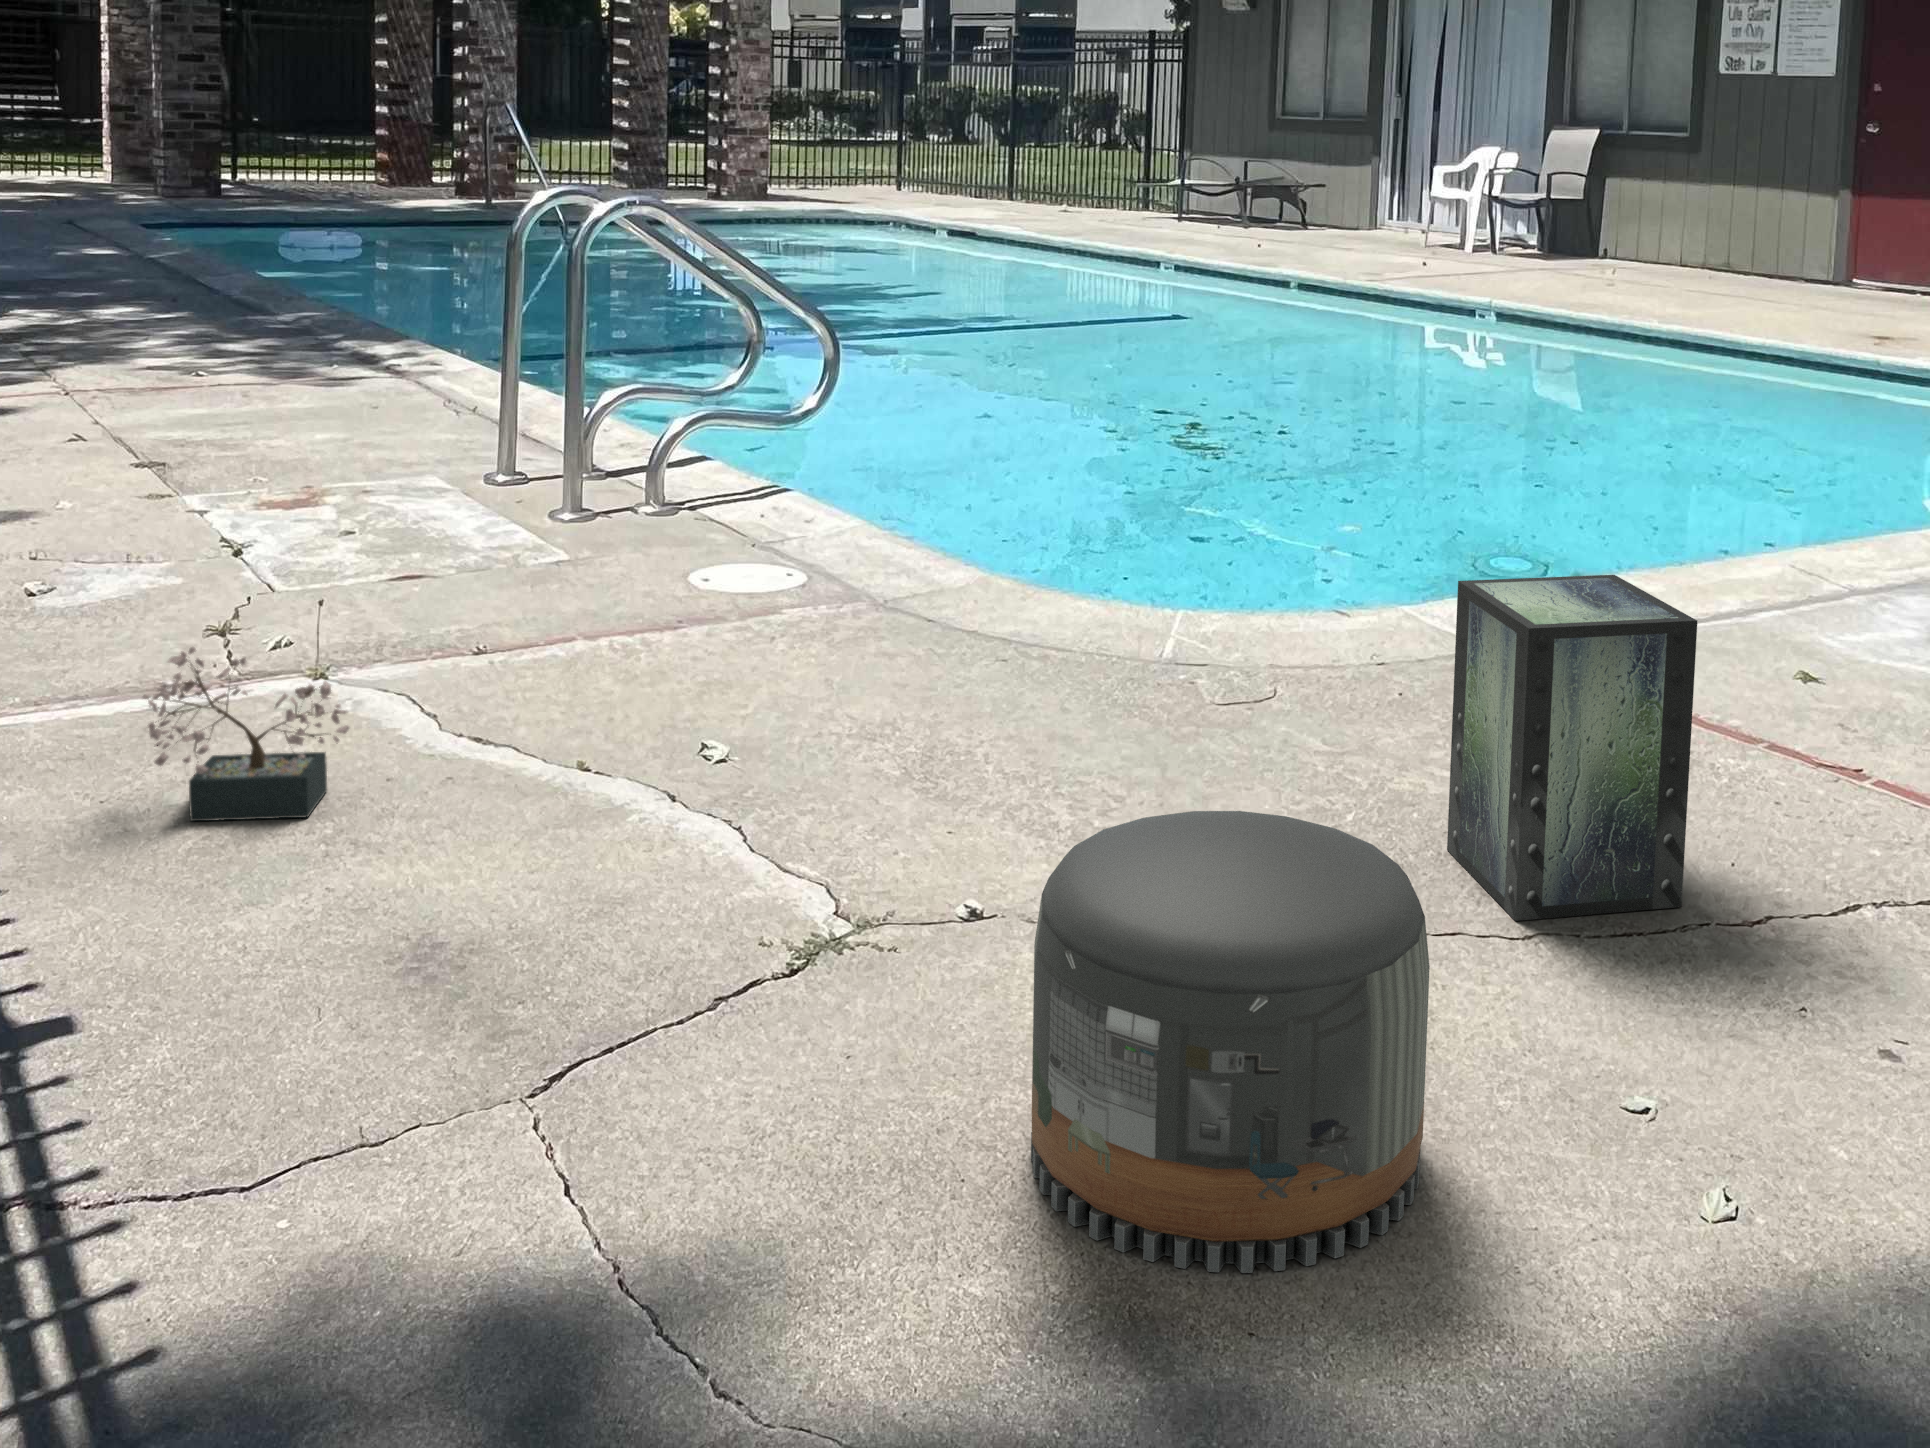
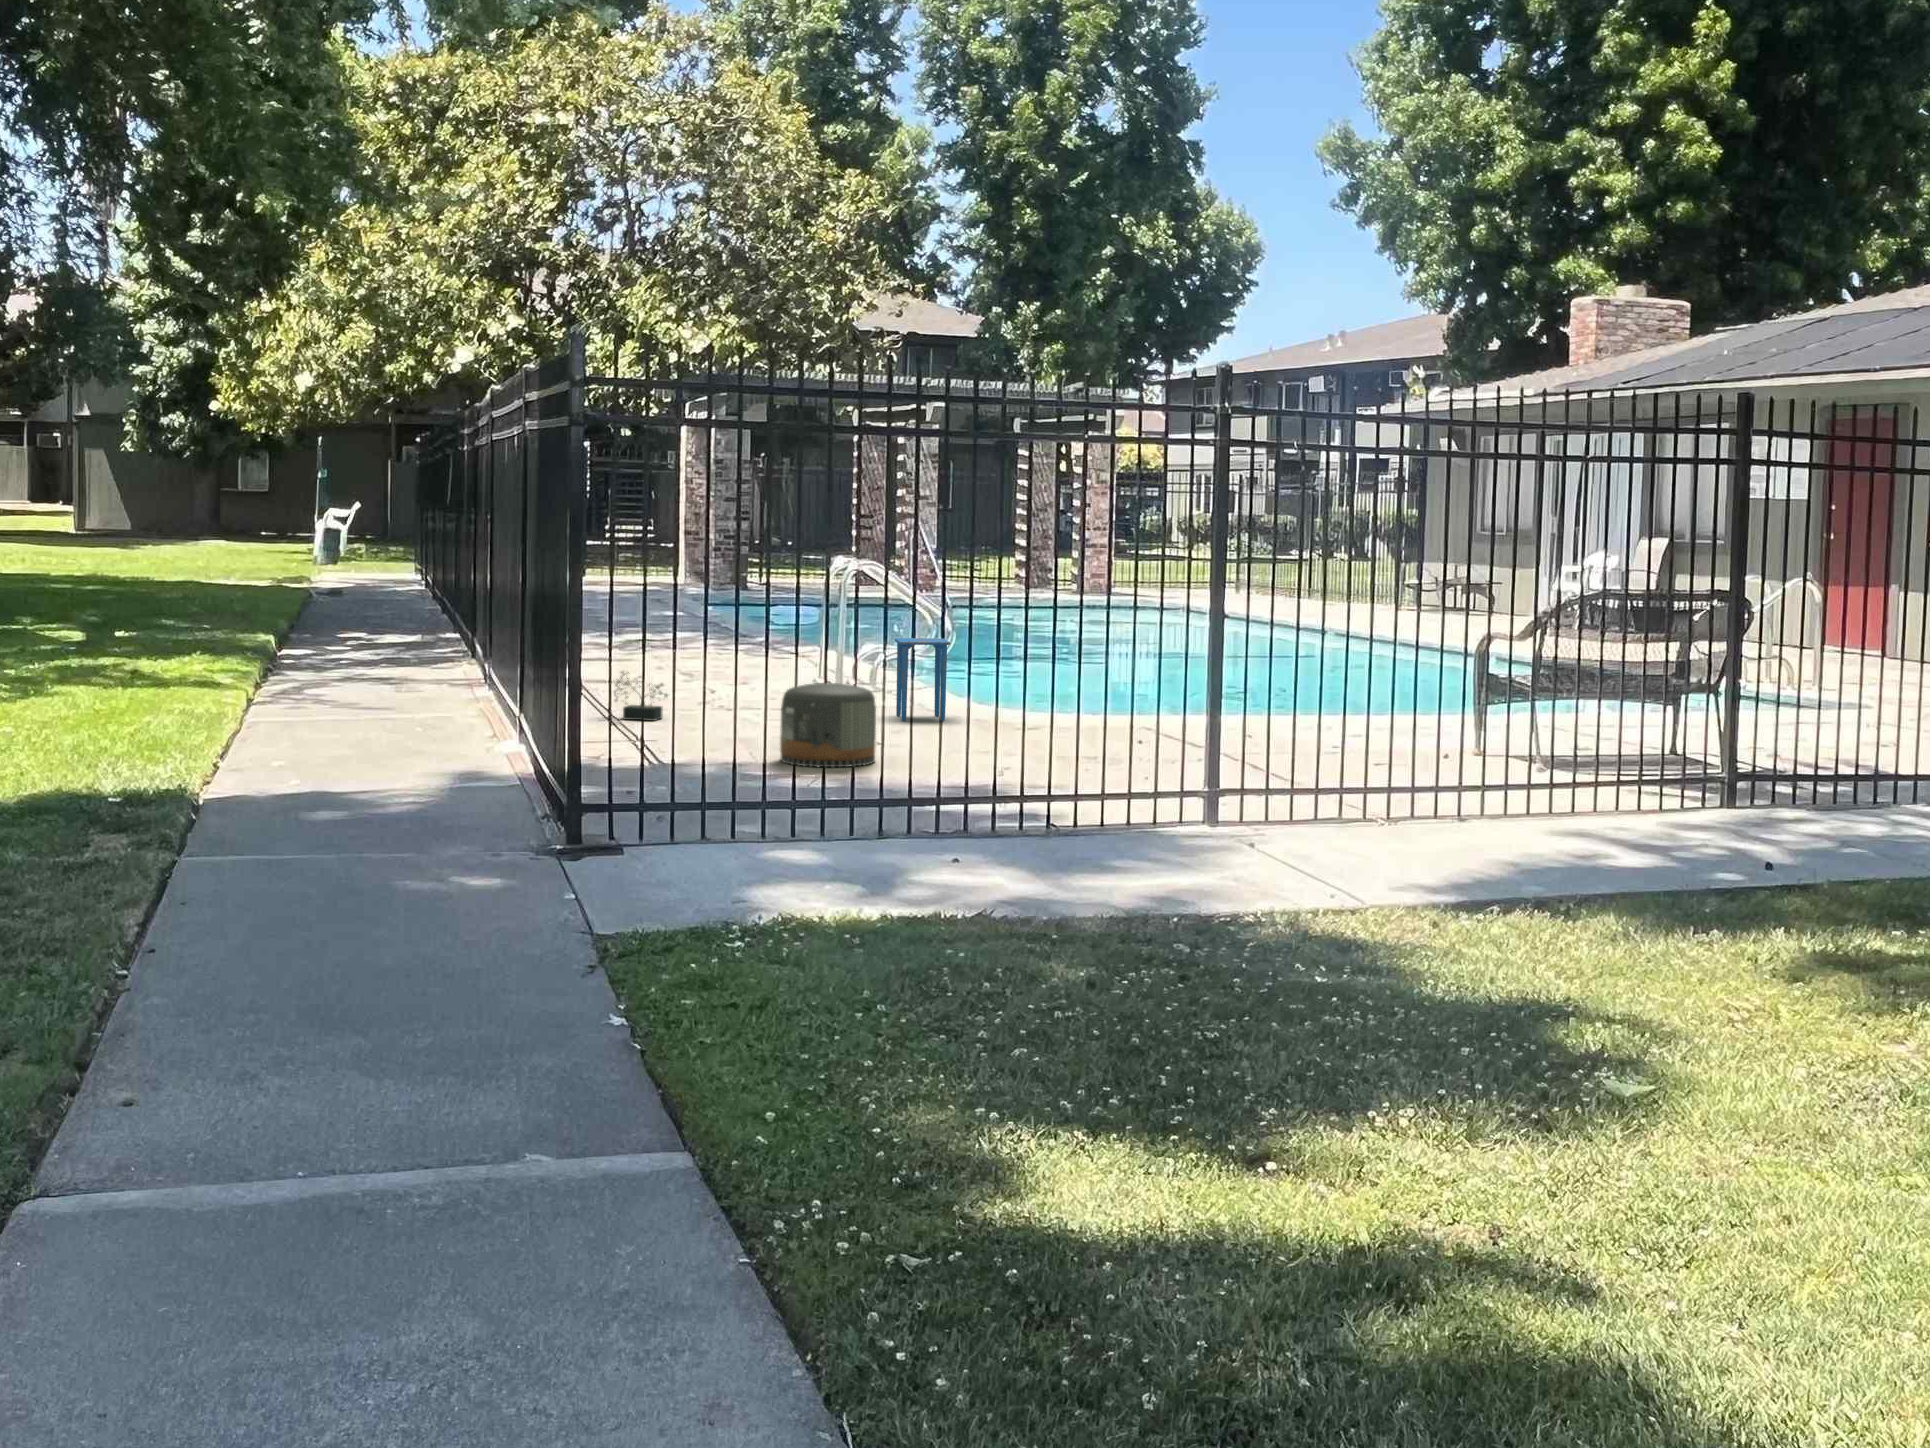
side table: none [983,446,1163,696] -> present [895,638,950,721]
storage box: present [1447,575,1697,921] -> none [967,657,1028,753]

